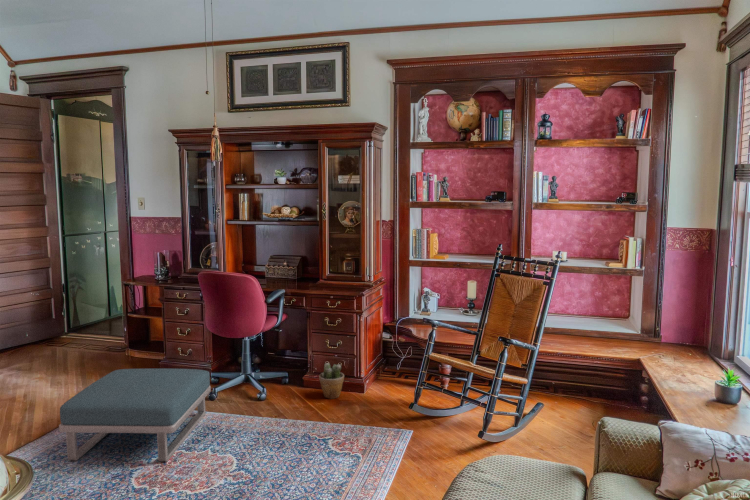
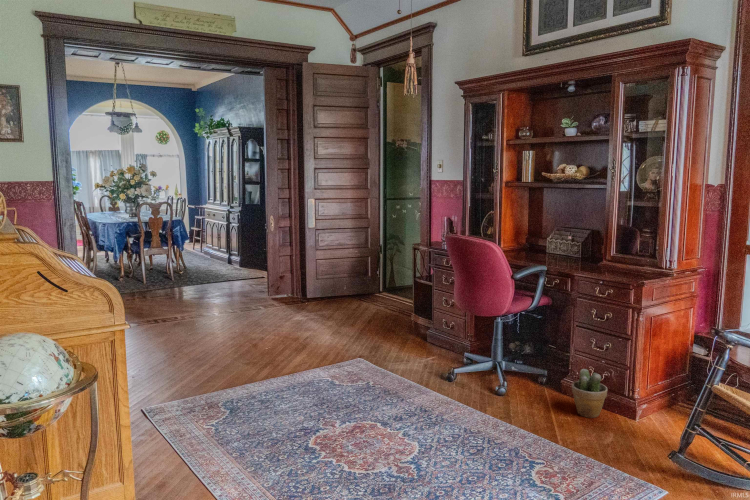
footstool: present [59,368,211,461] -> none [284,326,436,428]

